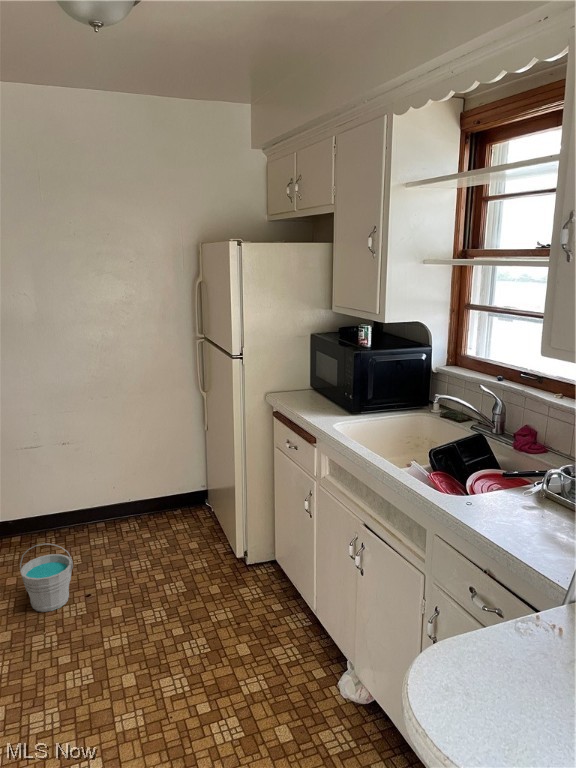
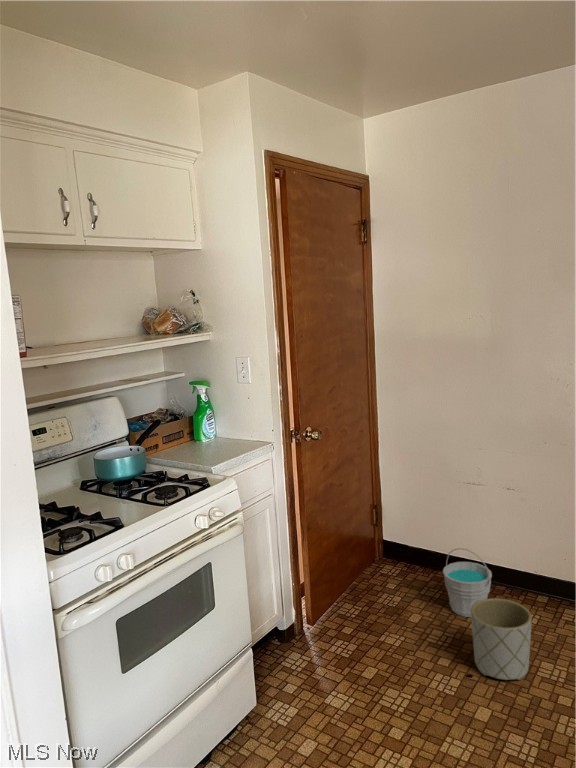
planter: none [83,571,140,650] -> present [471,598,532,680]

